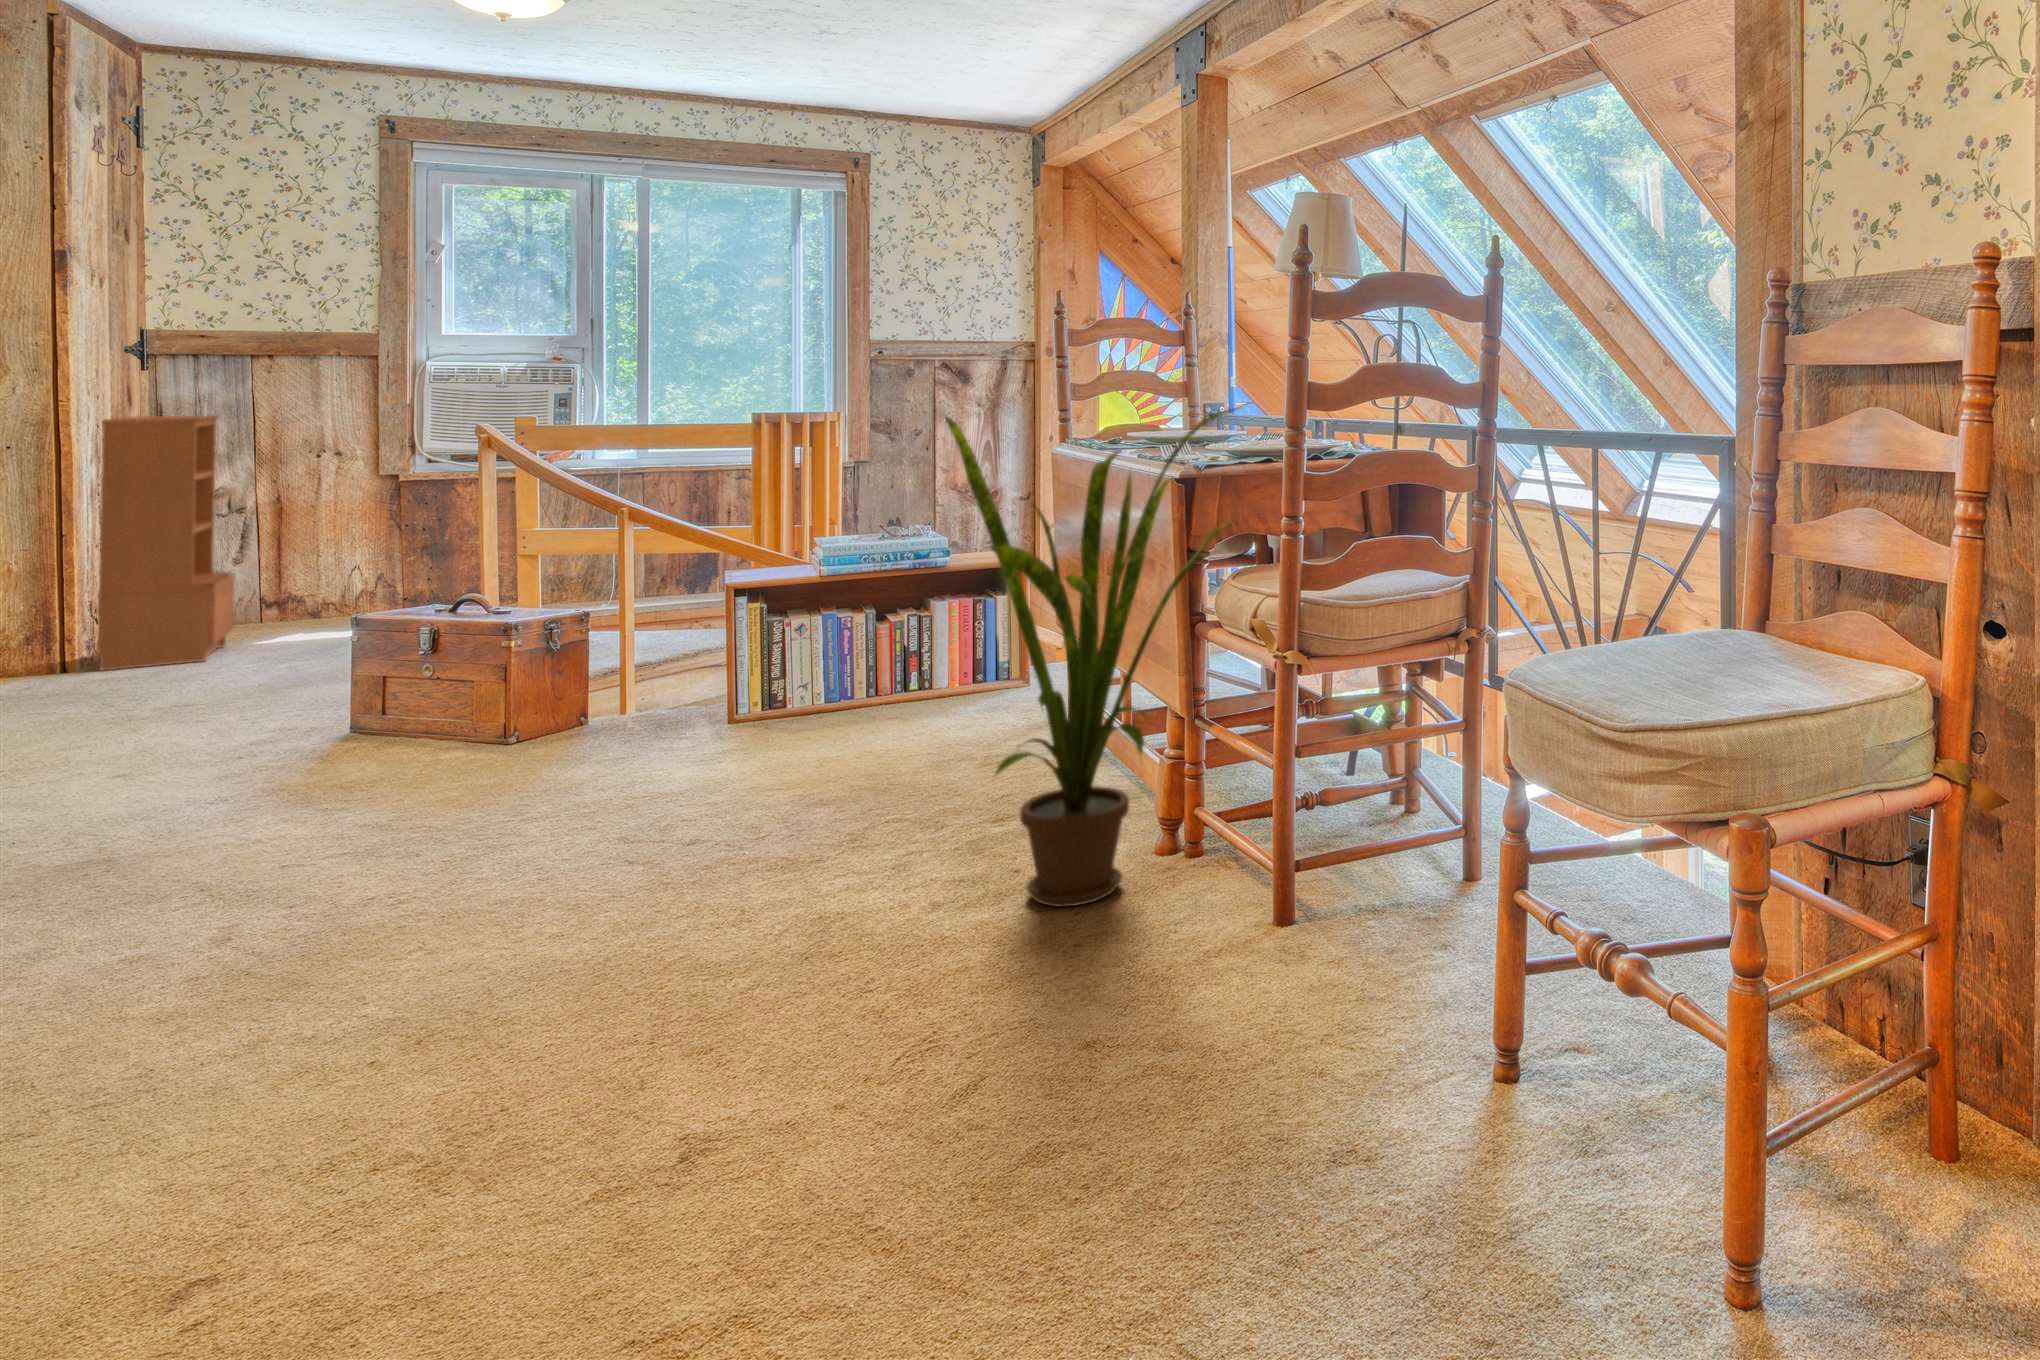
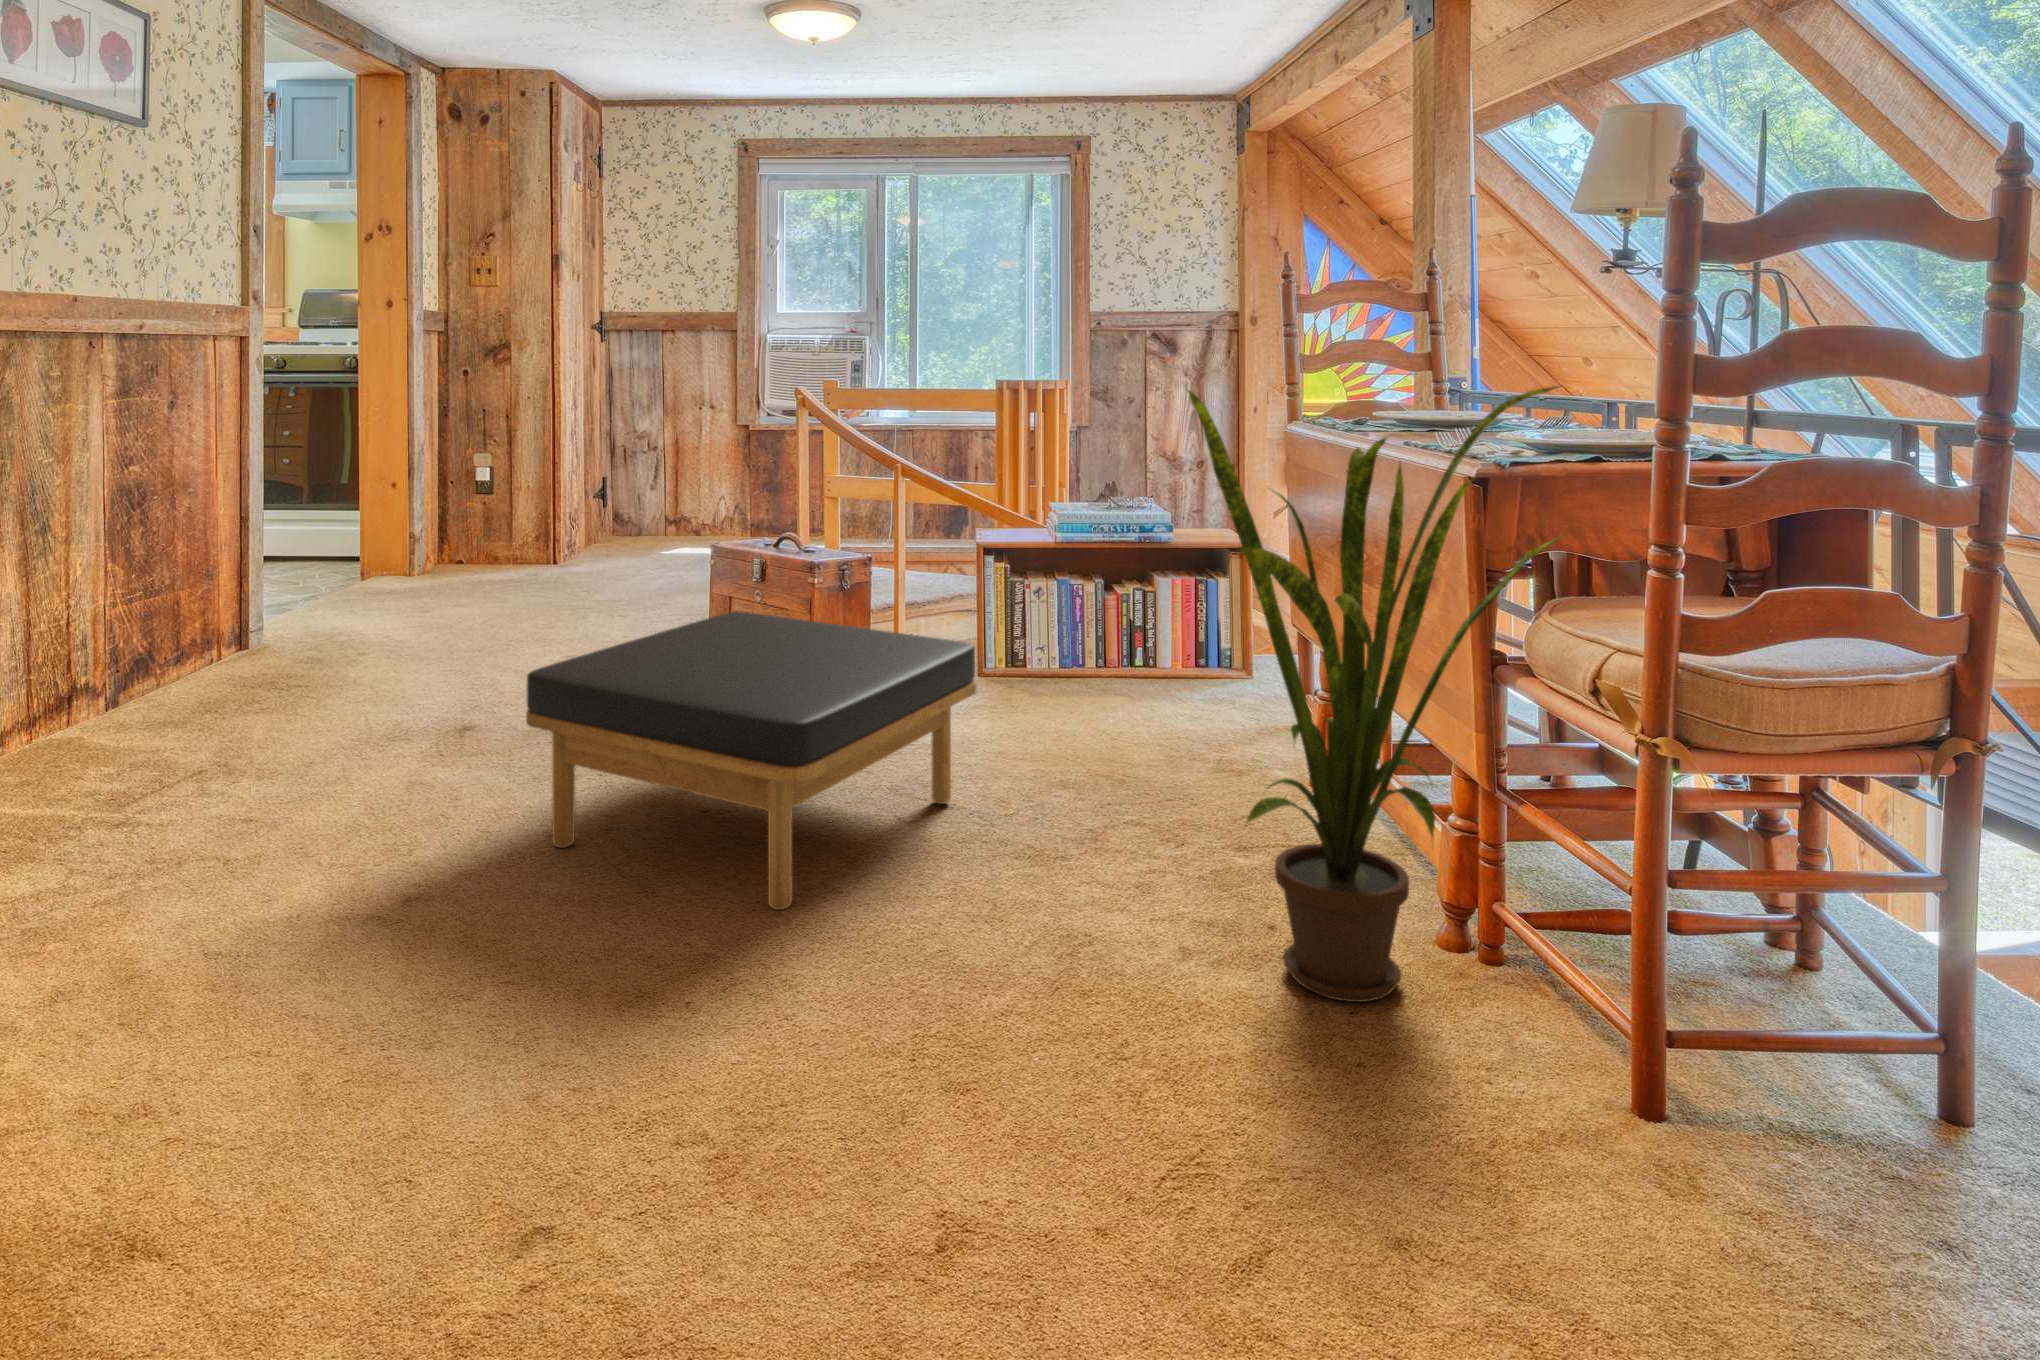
bookcase: present [98,415,235,670] -> none [582,376,656,561]
ottoman: none [101,675,730,974] -> present [526,612,977,910]

